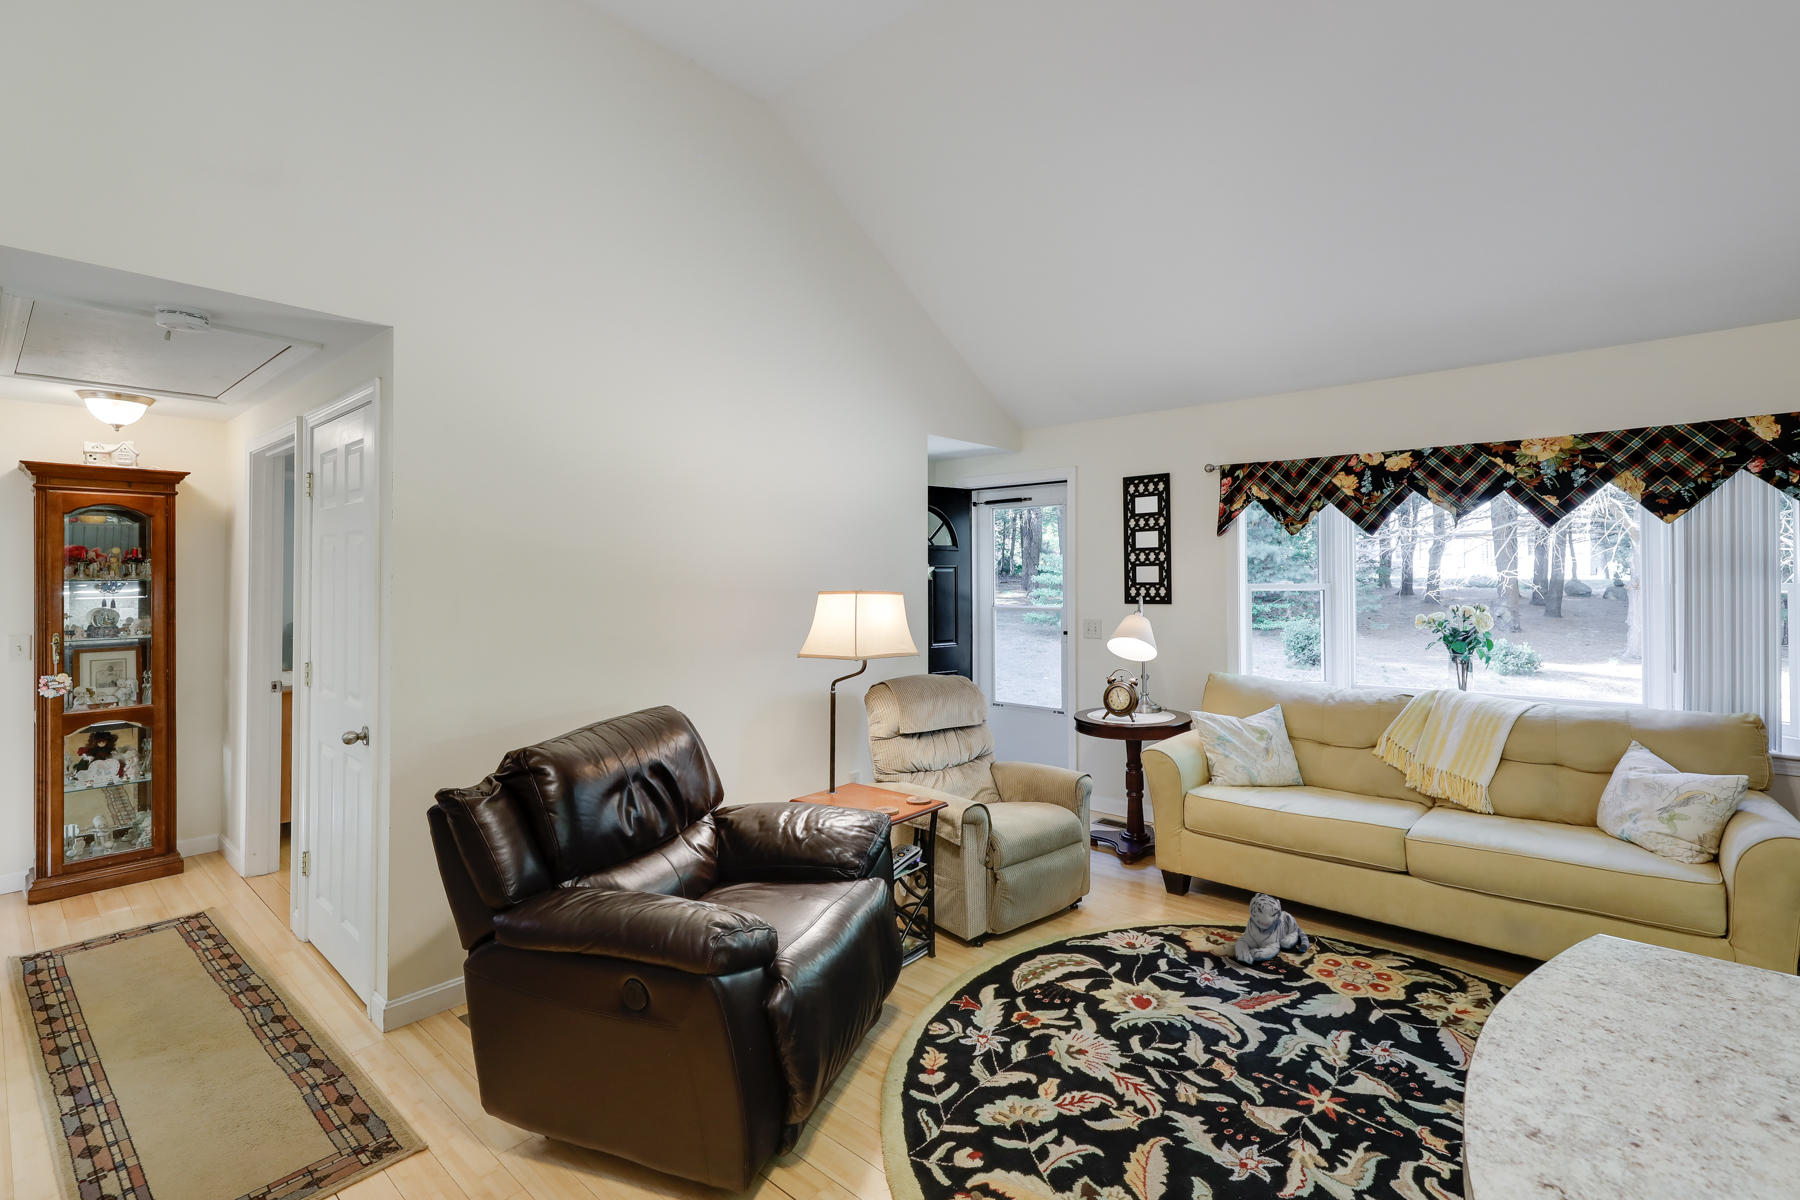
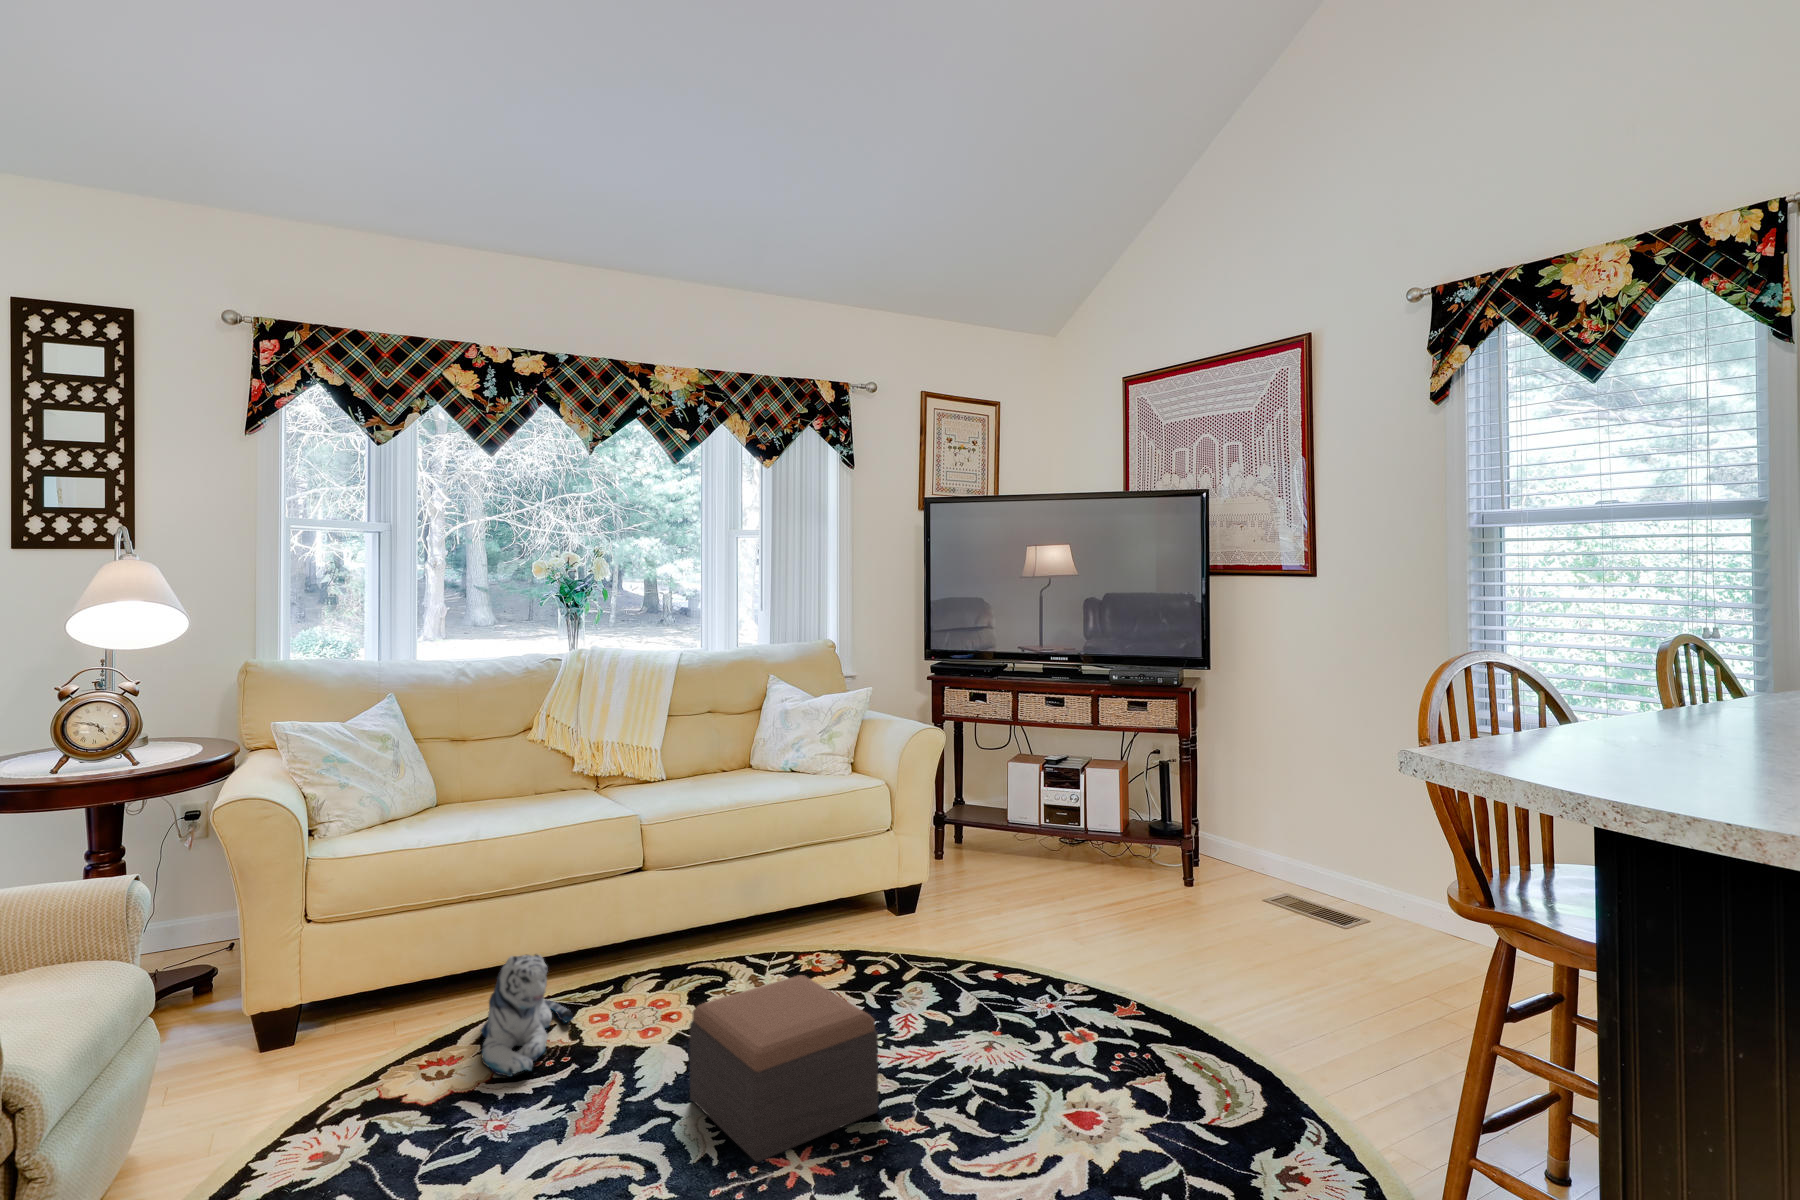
footstool: none [1294,970,1414,1110] -> present [690,975,878,1162]

